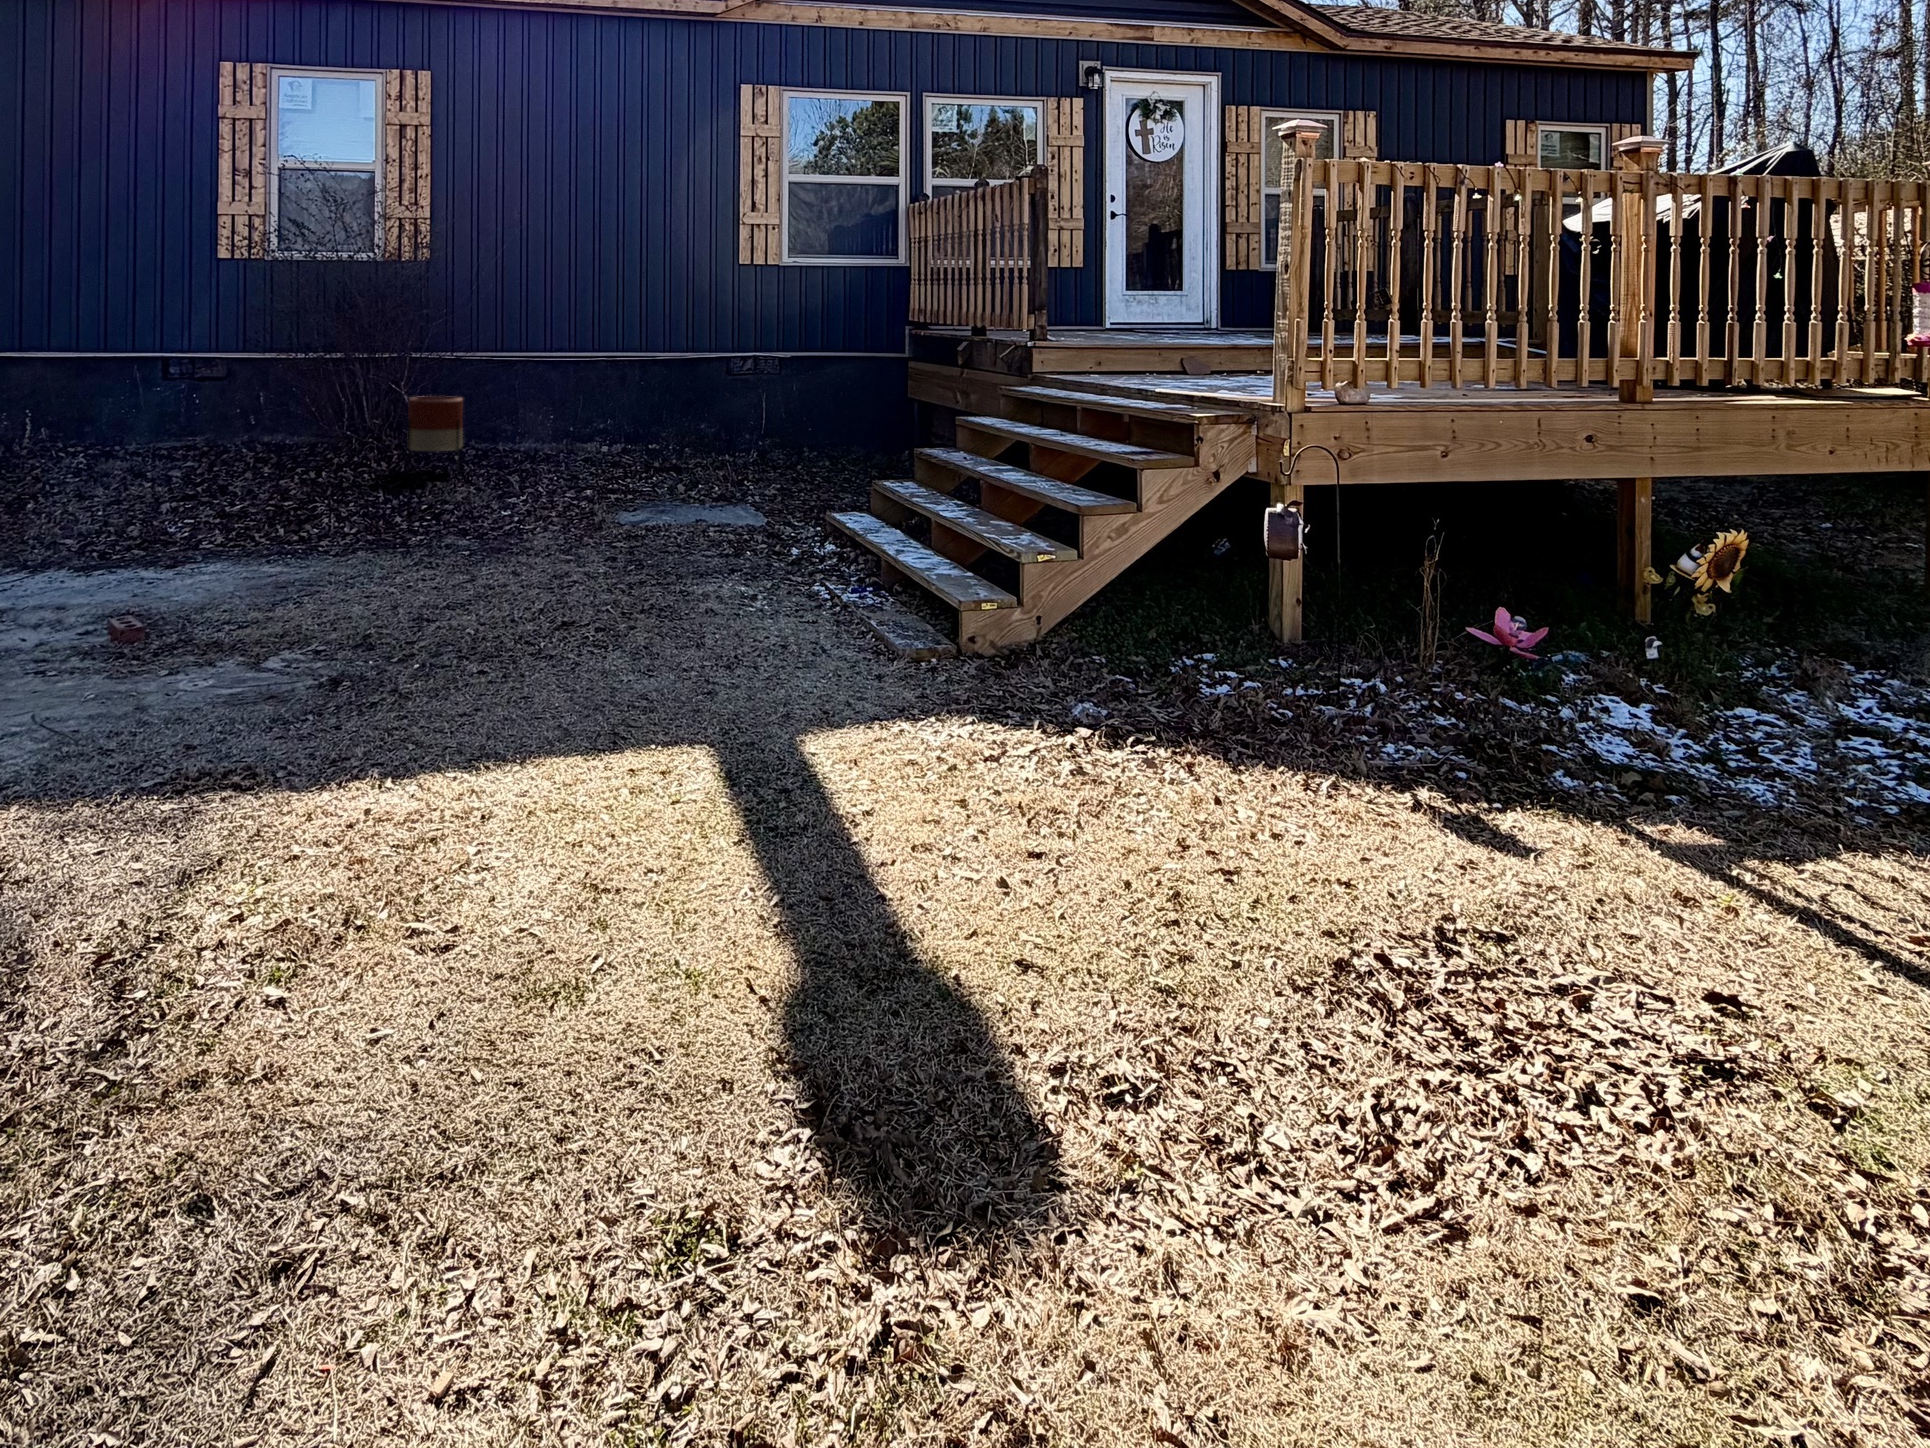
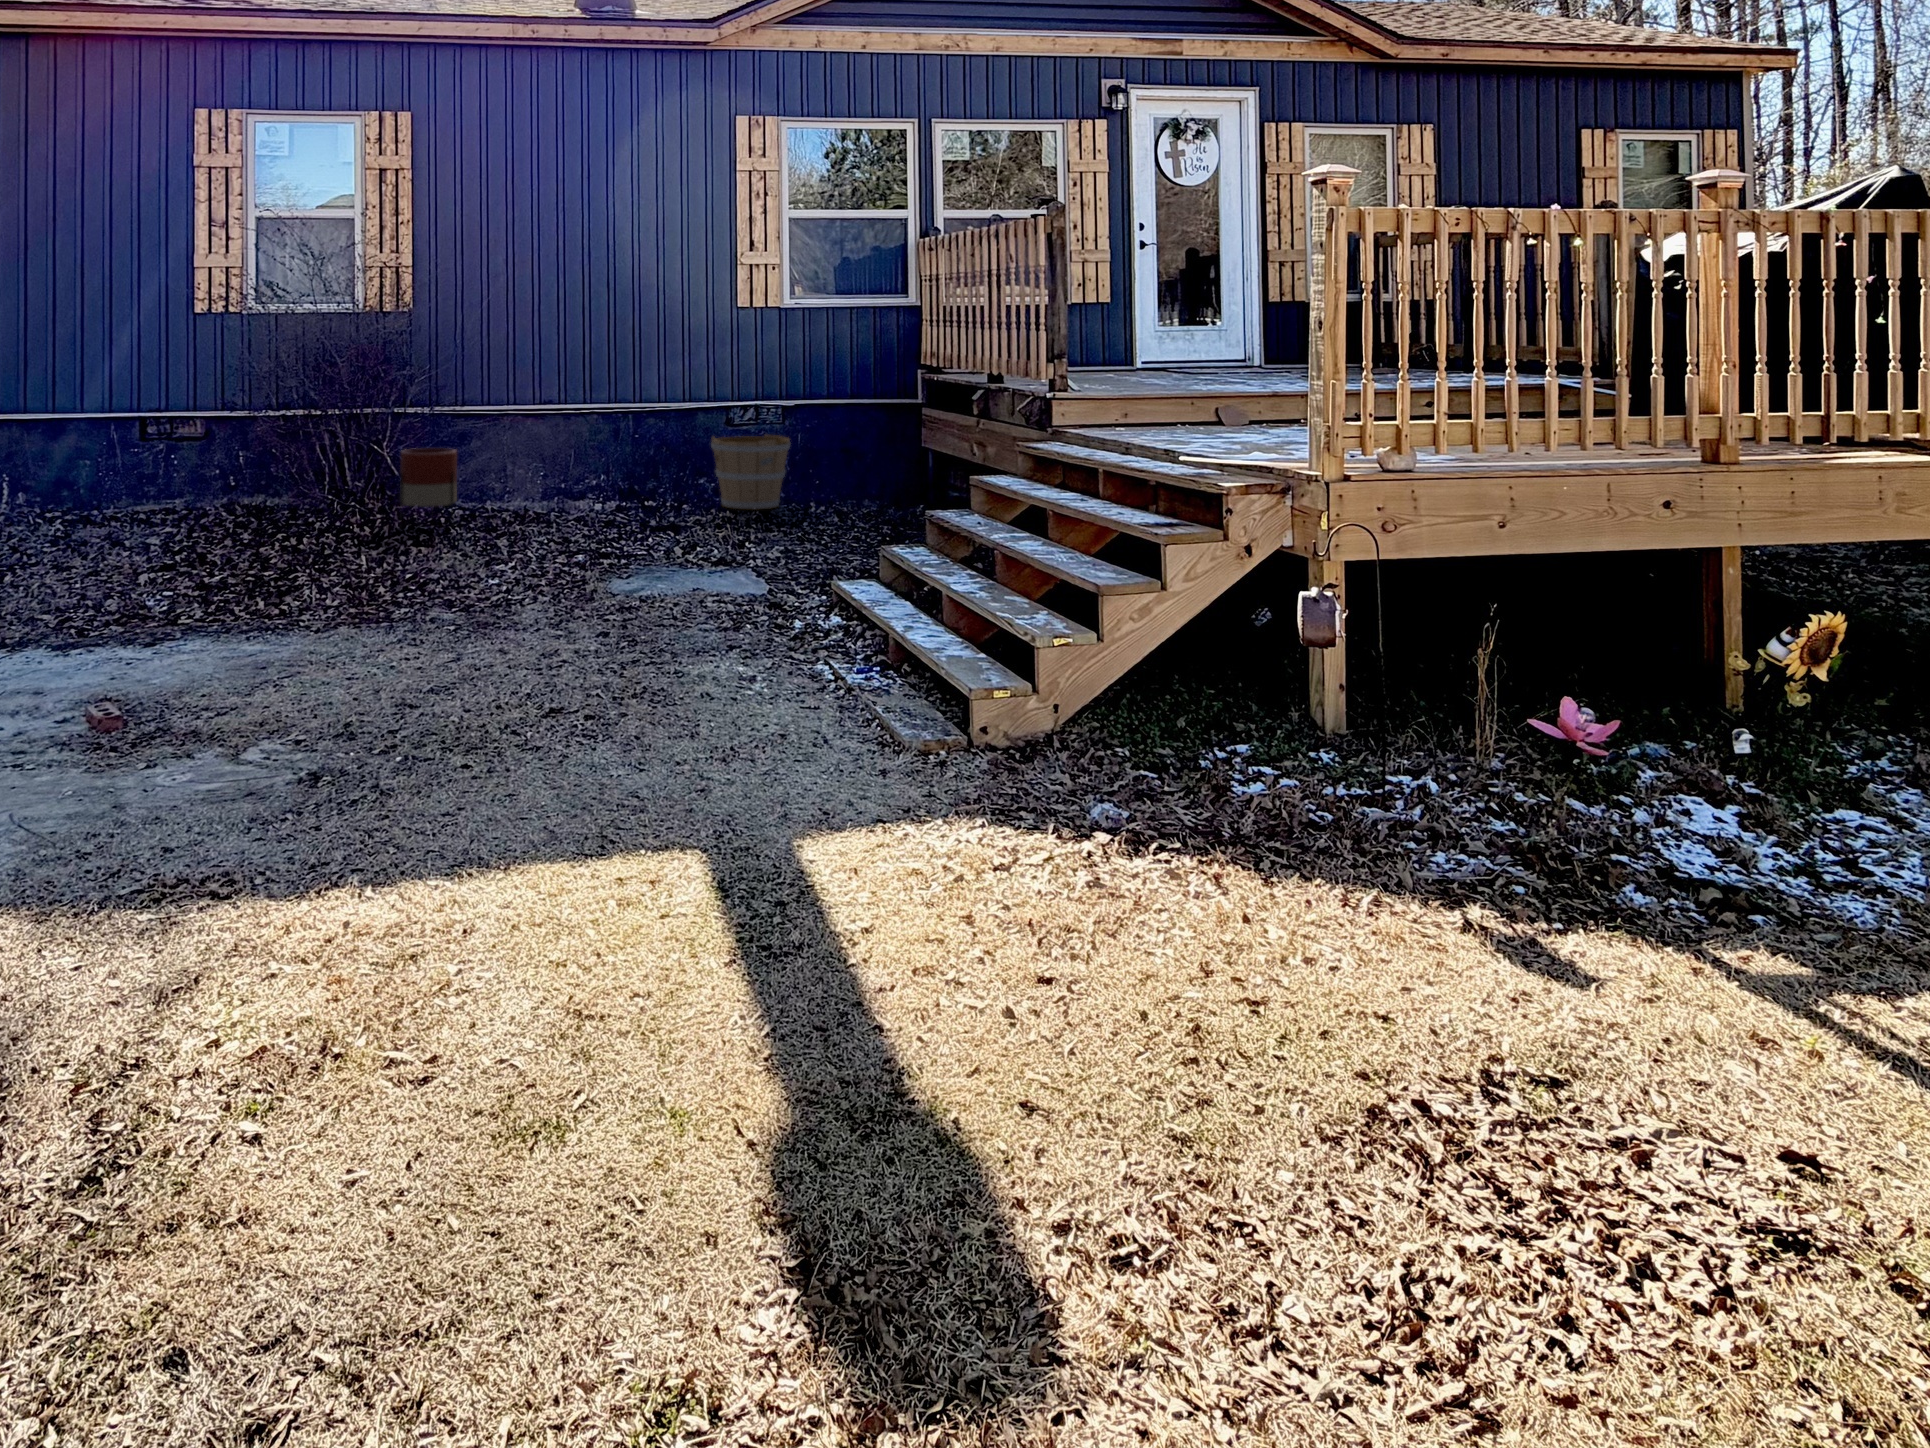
wooden bucket: none [704,389,780,459] -> present [711,434,790,510]

